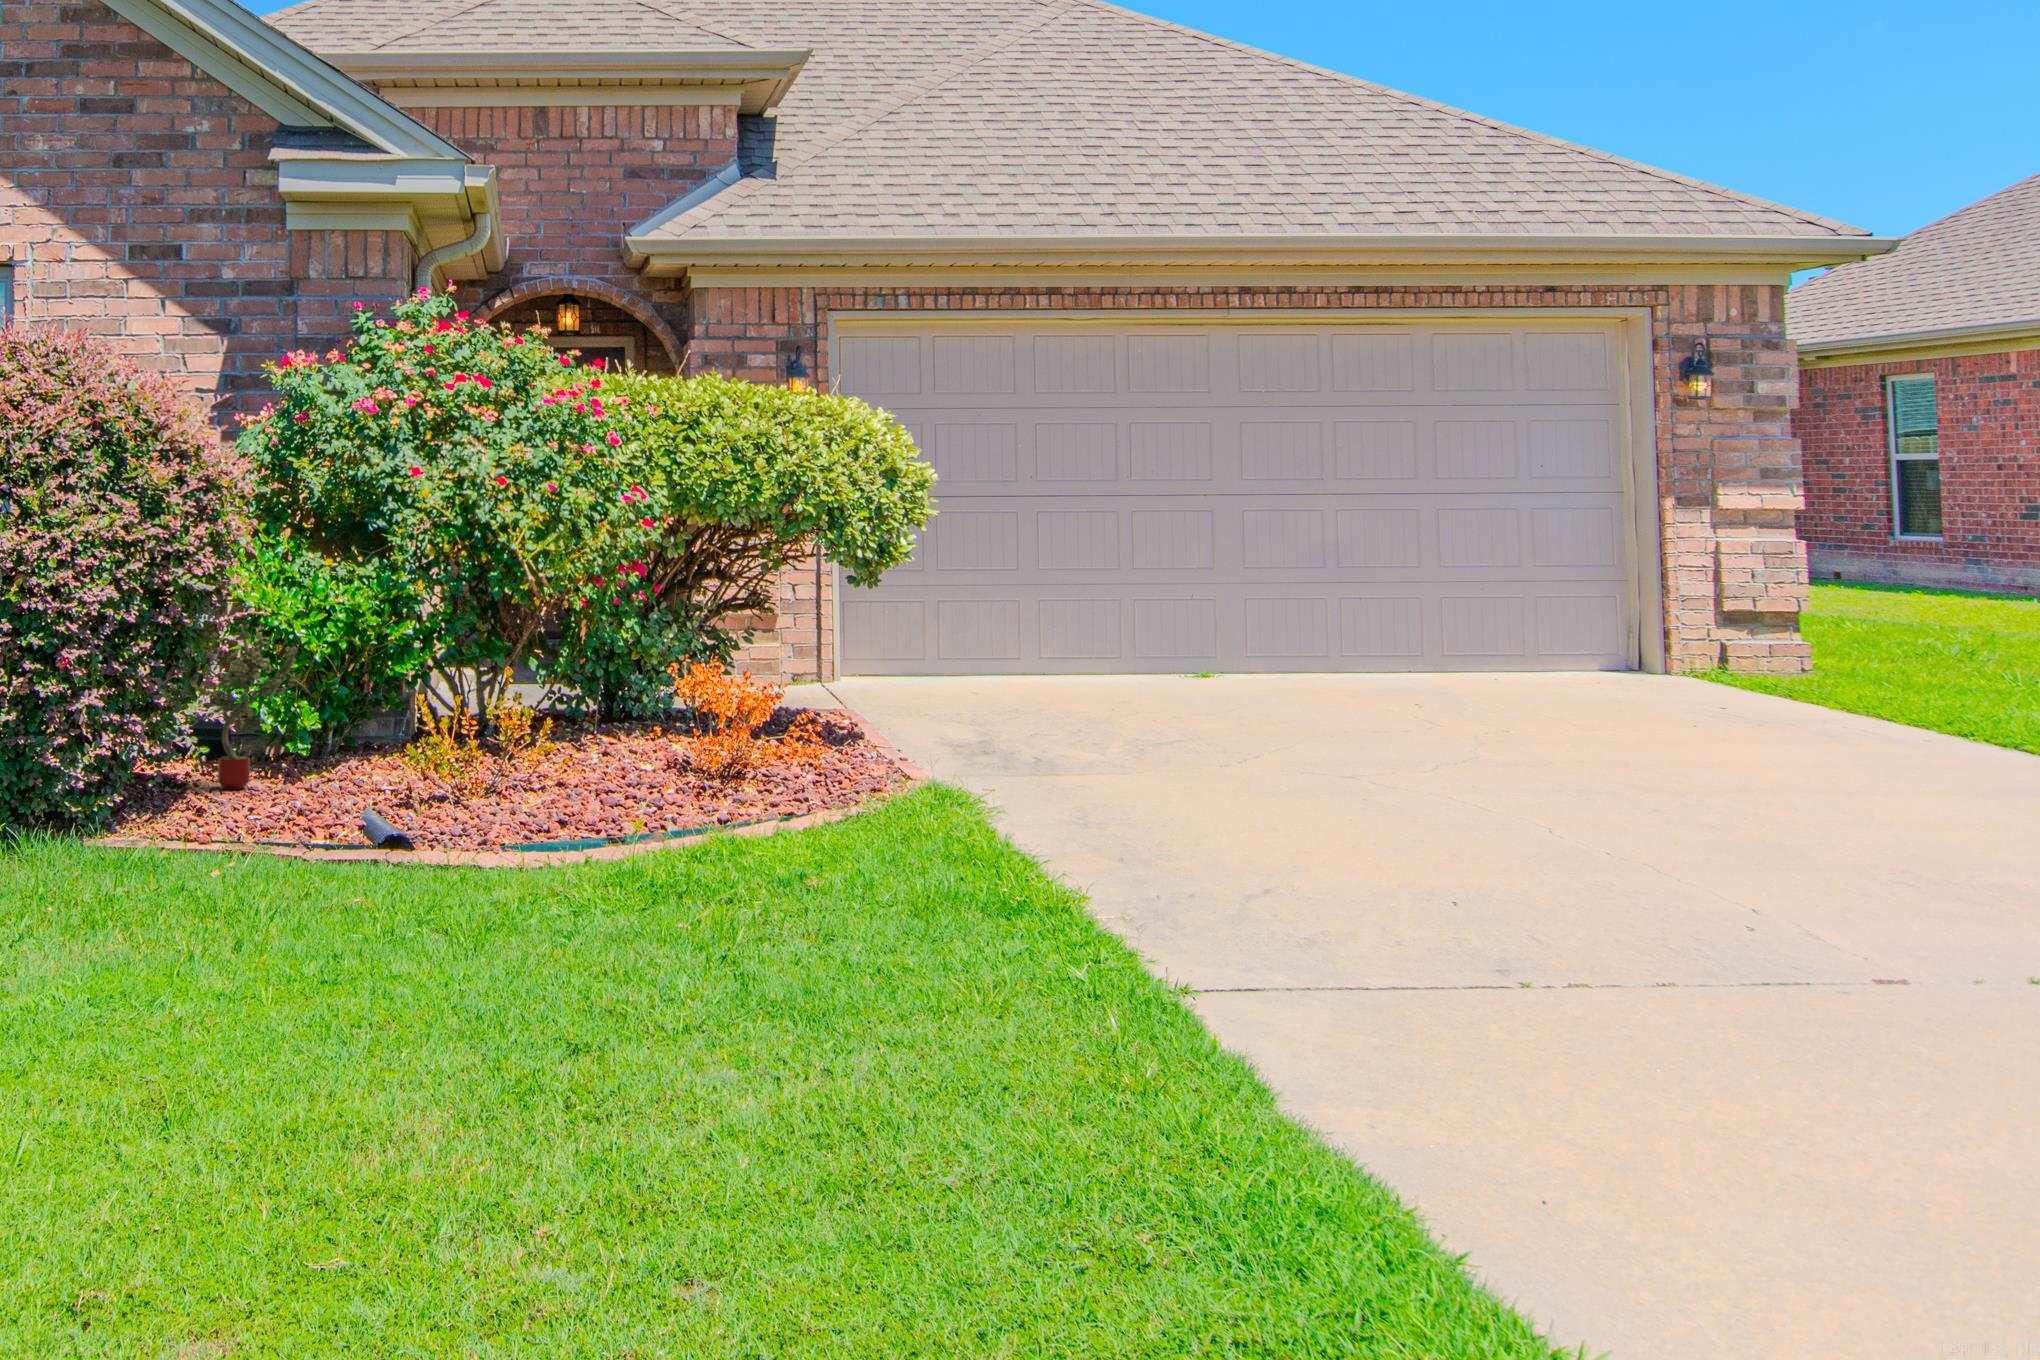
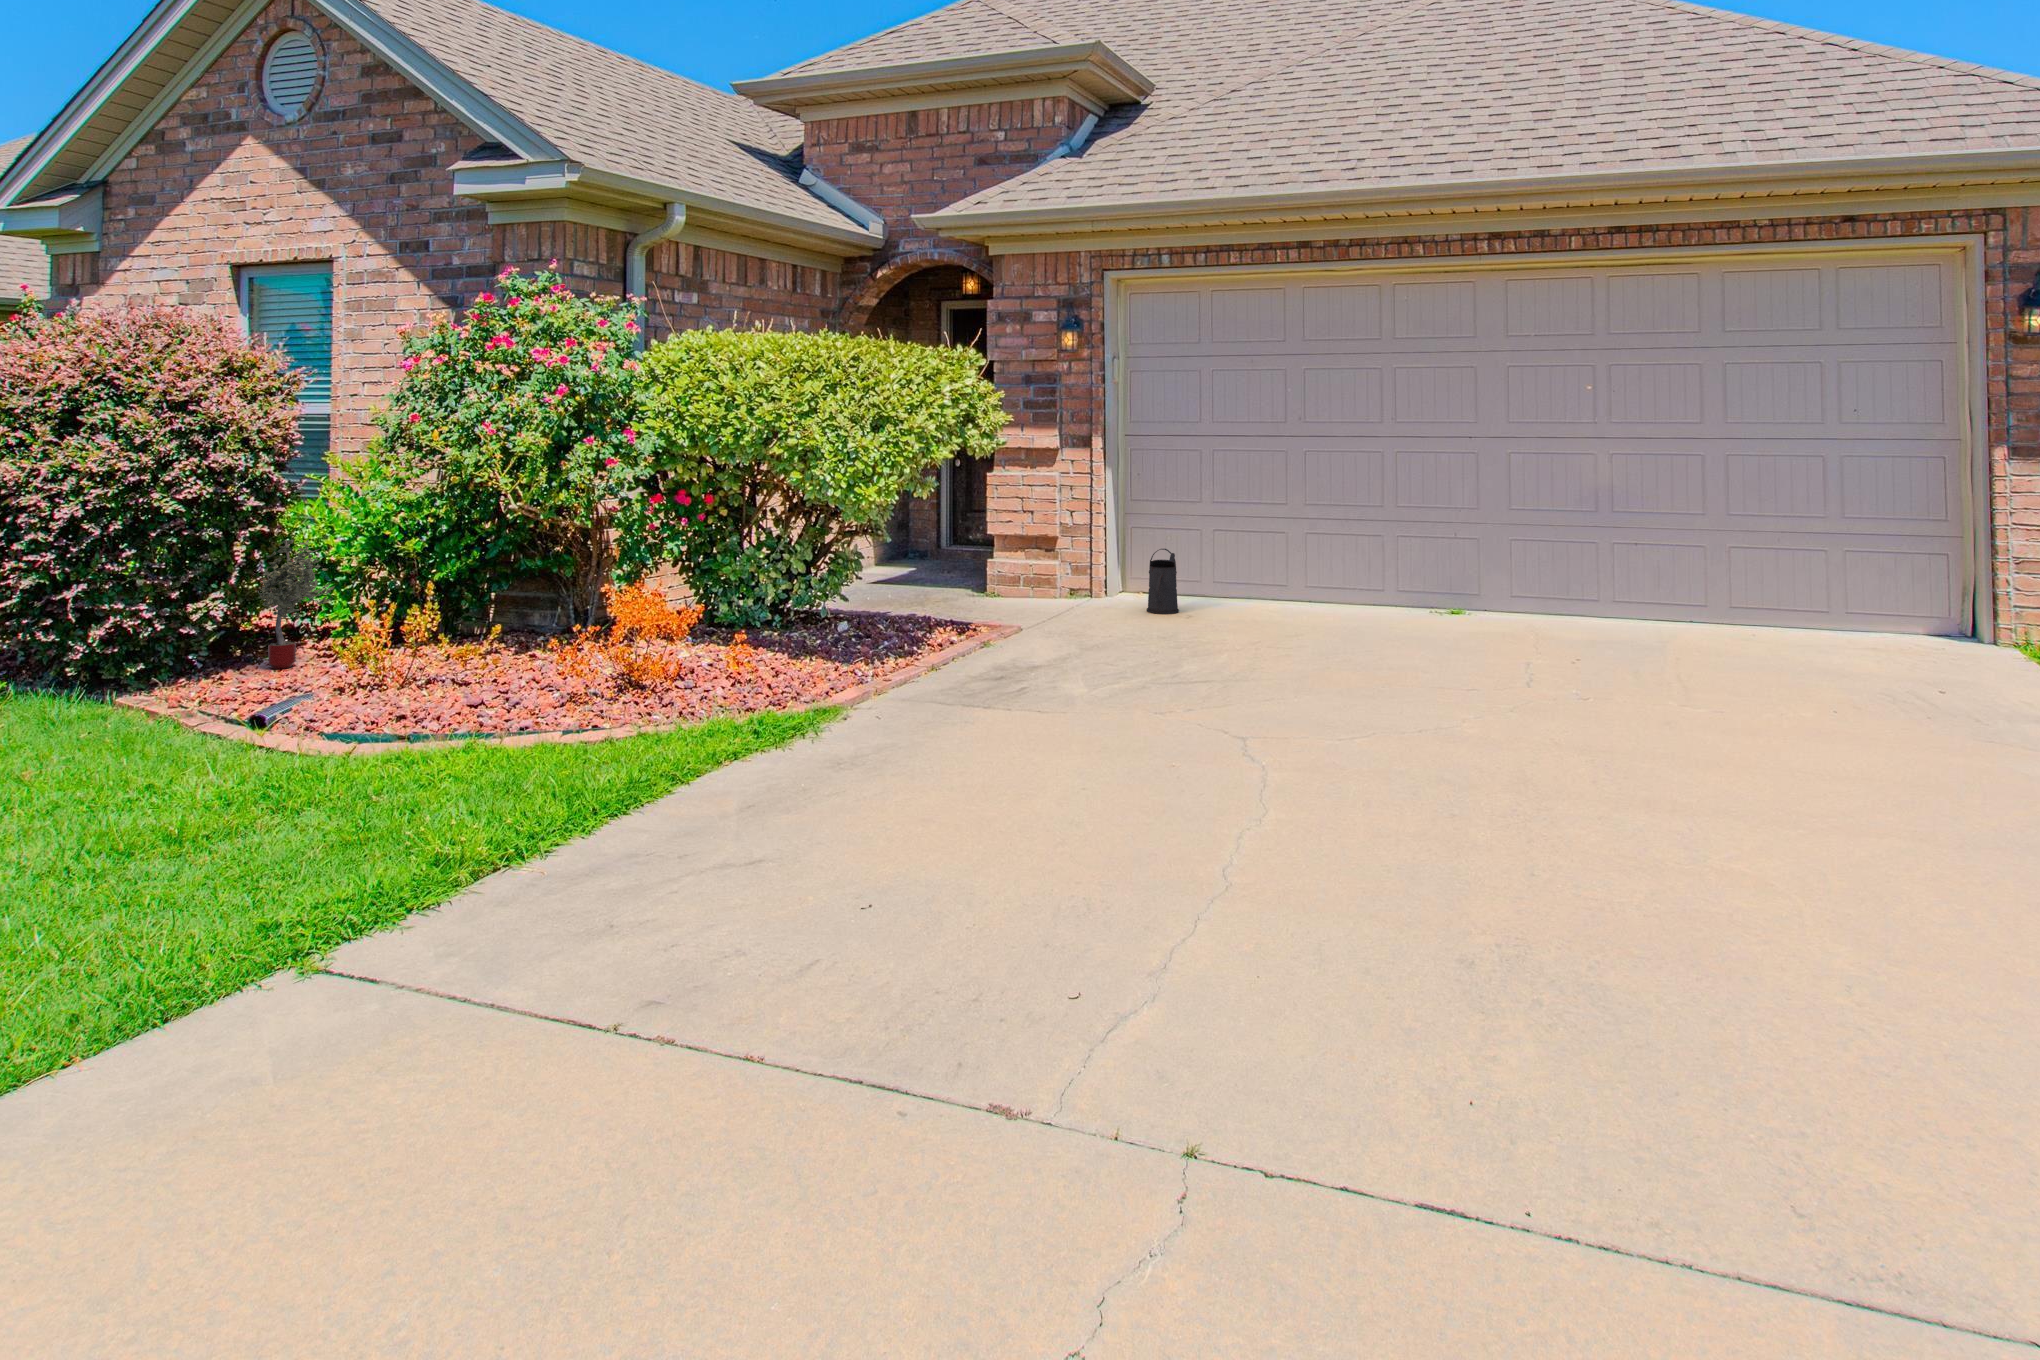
watering can: none [931,621,968,692] -> present [1147,549,1179,614]

